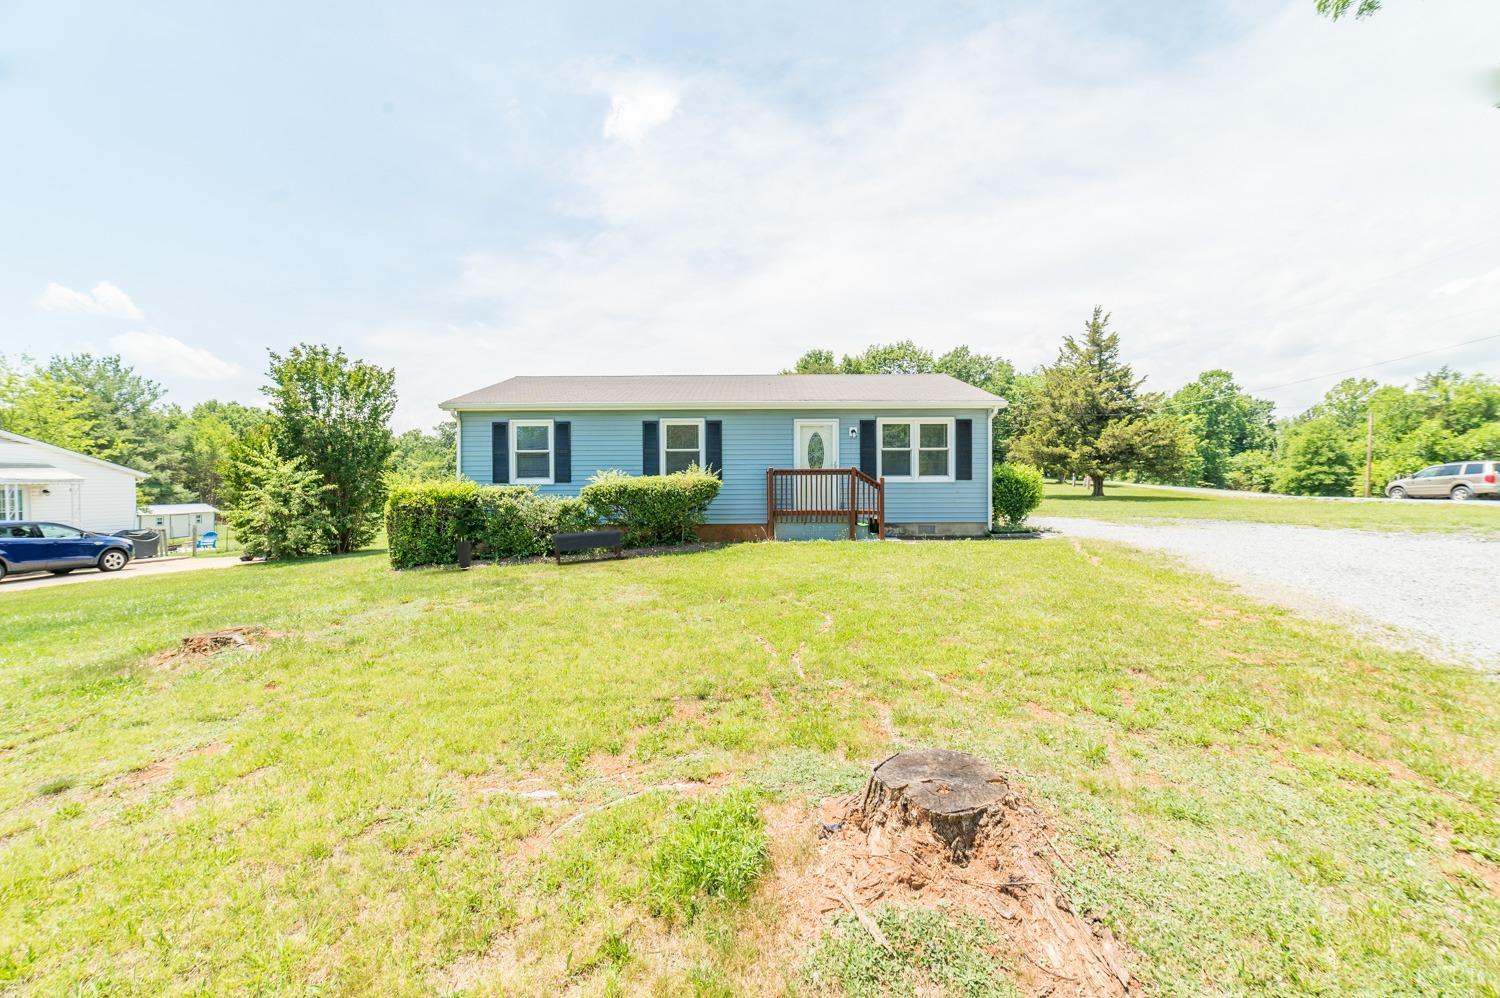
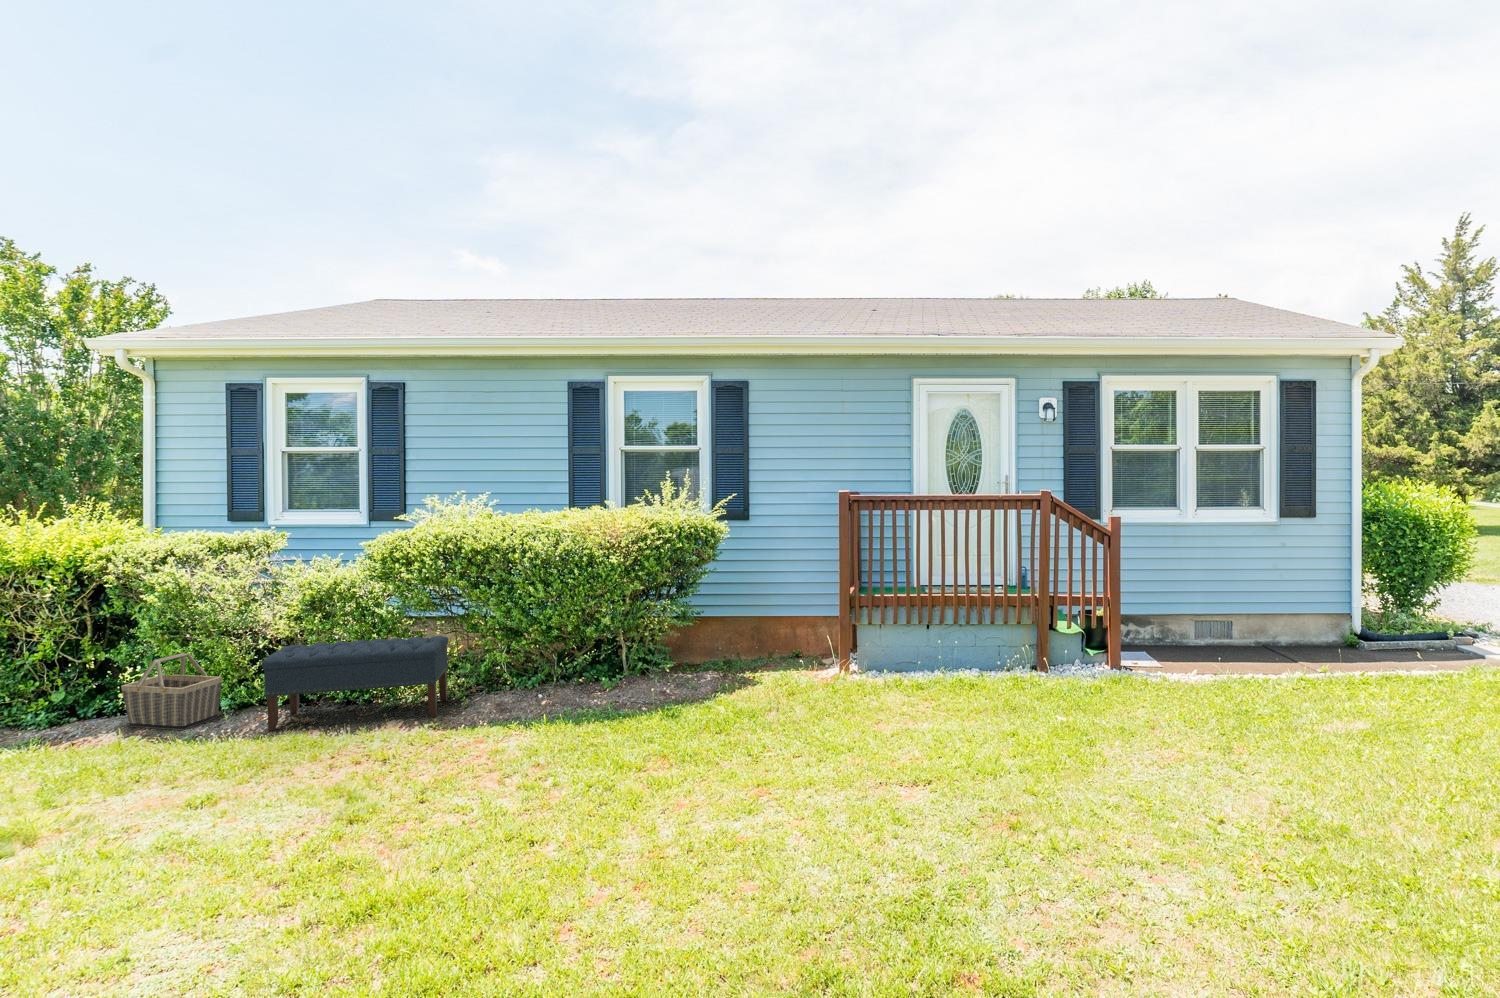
potted plant: present [451,508,473,570] -> none [18,575,110,727]
basket: none [489,539,527,569] -> present [121,653,222,730]

